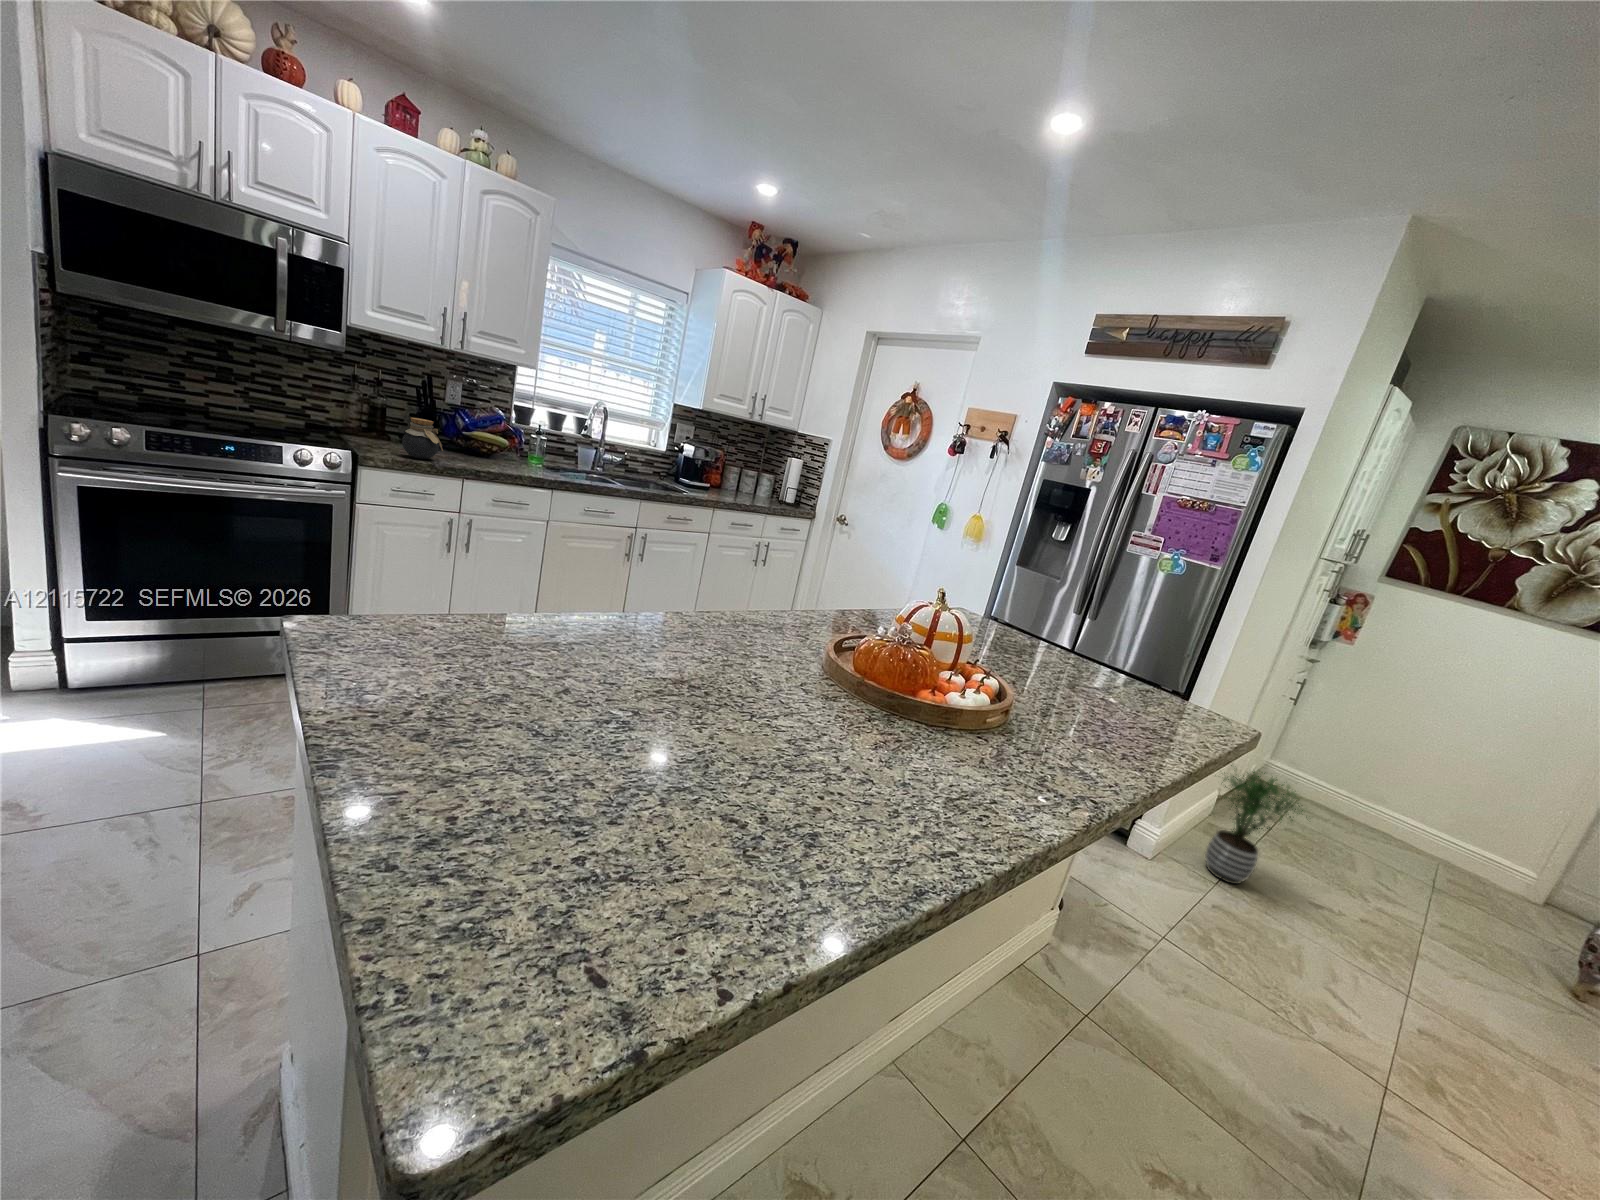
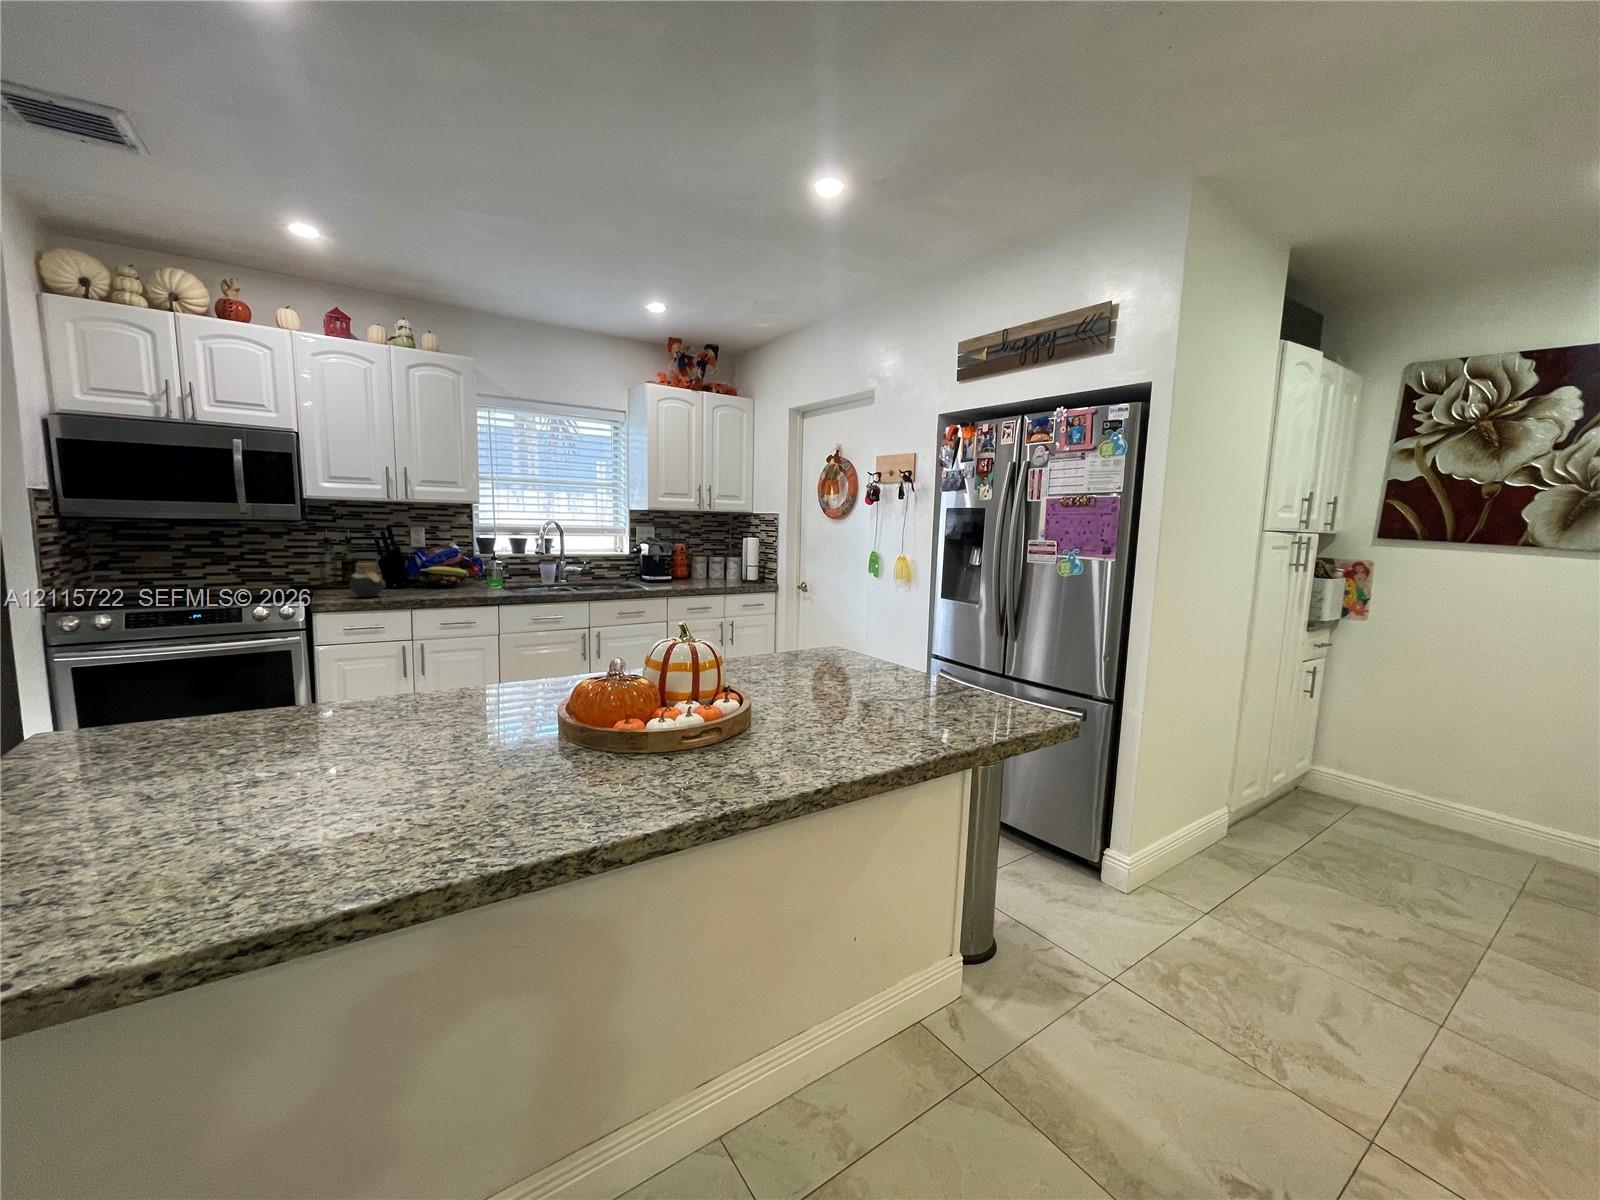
potted plant: present [1205,765,1307,884] -> none [1178,772,1297,914]

